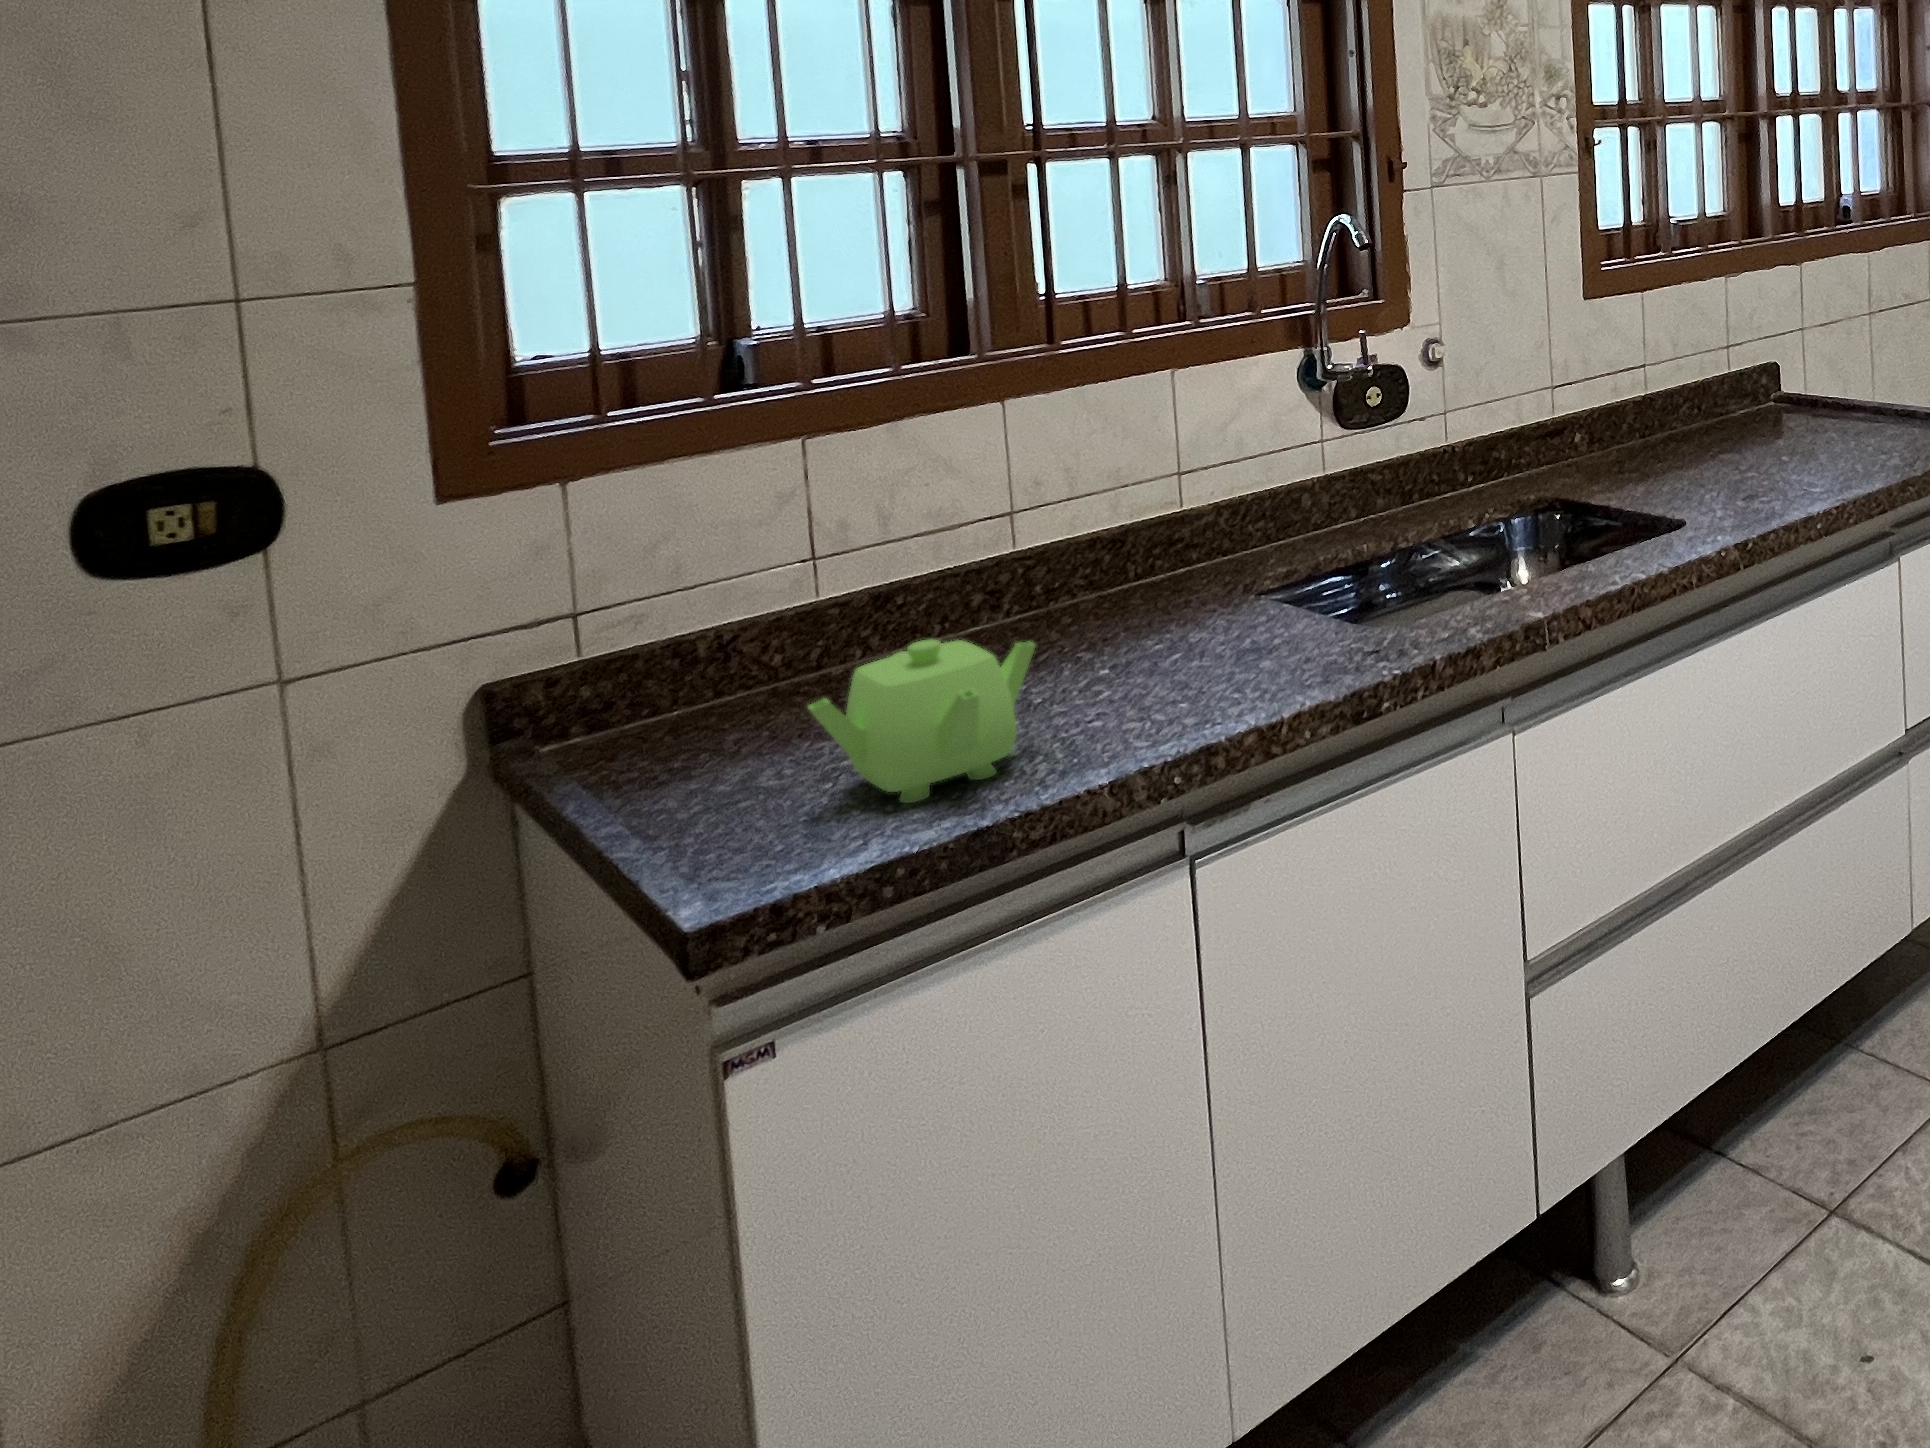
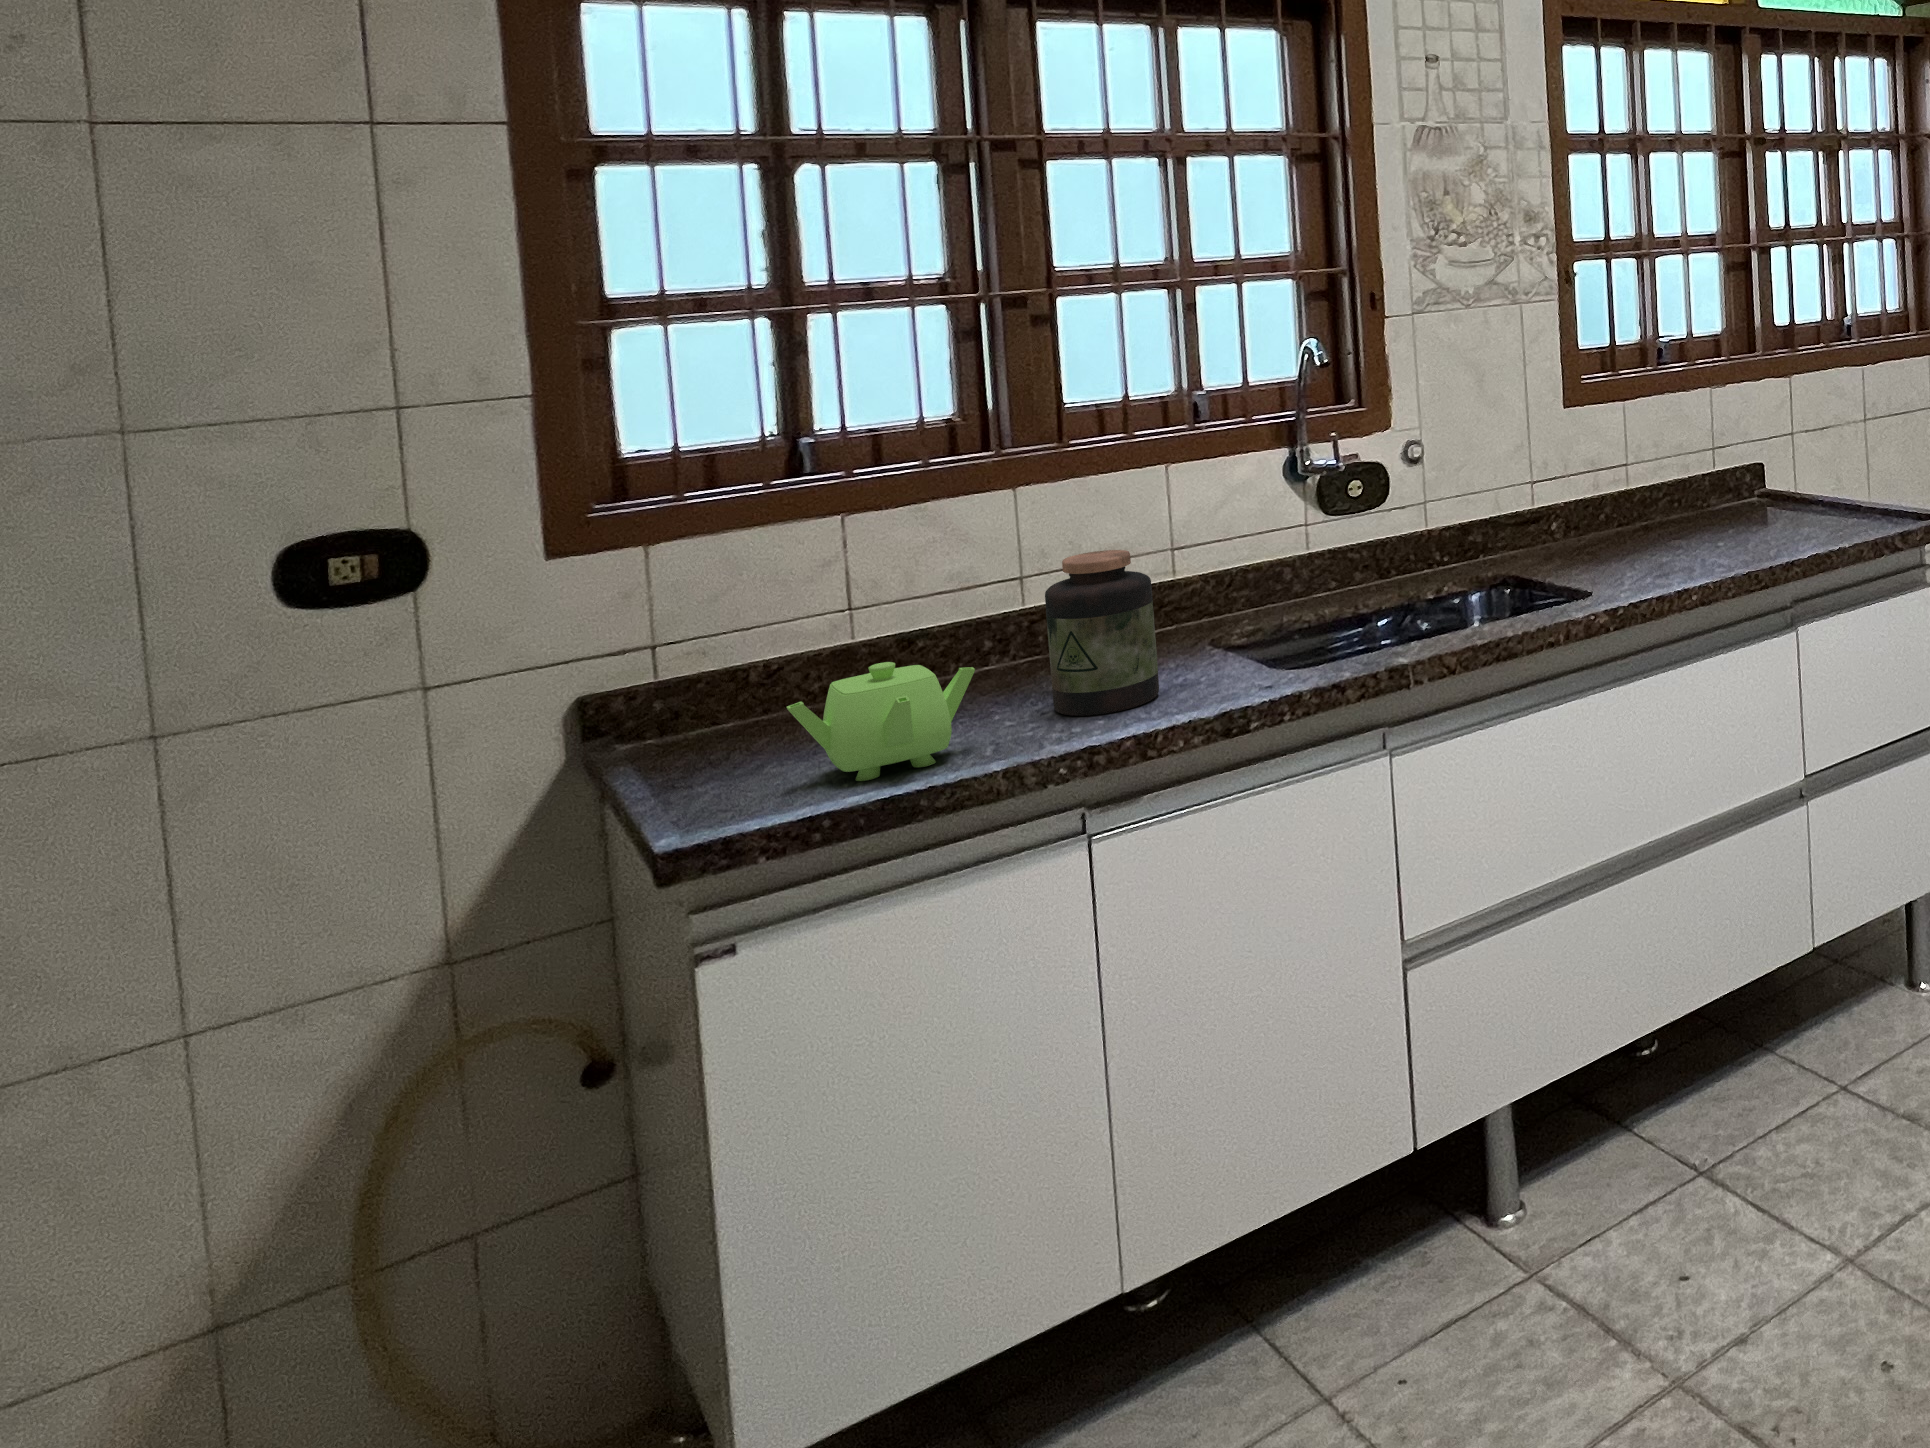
jar: none [1095,481,1235,697] -> present [1045,550,1159,716]

